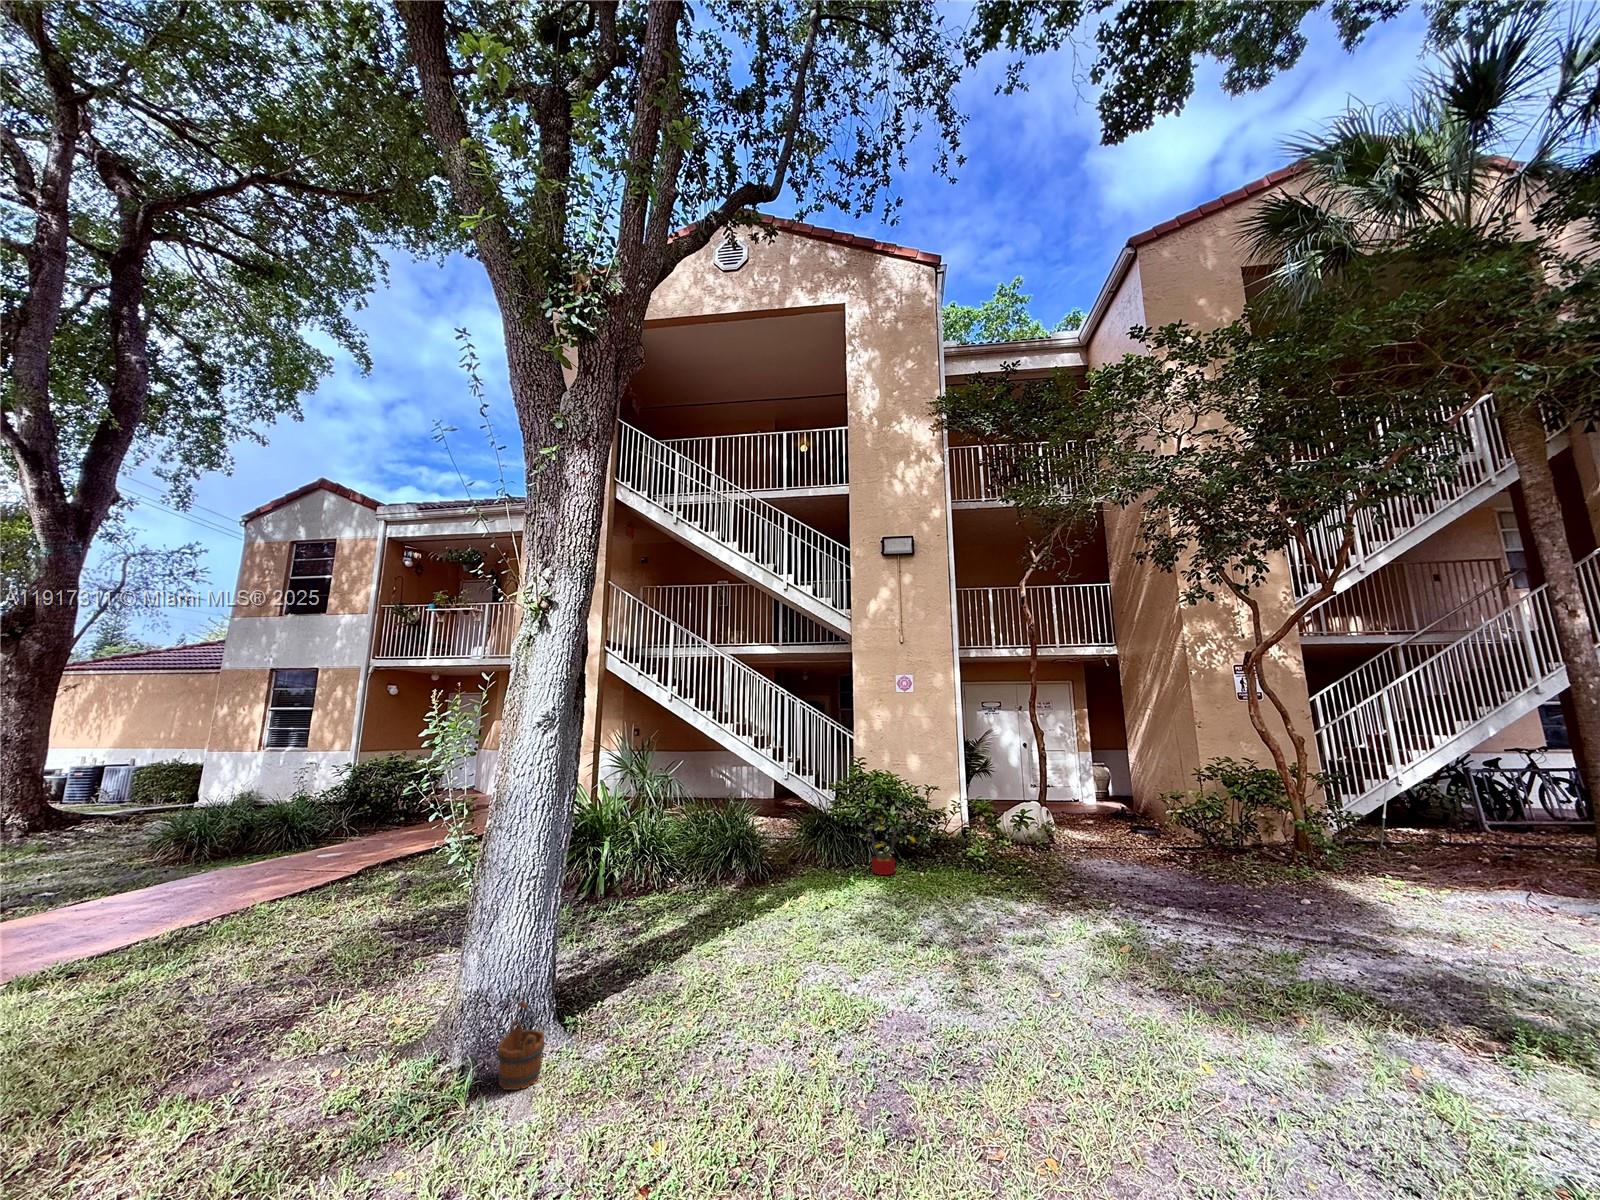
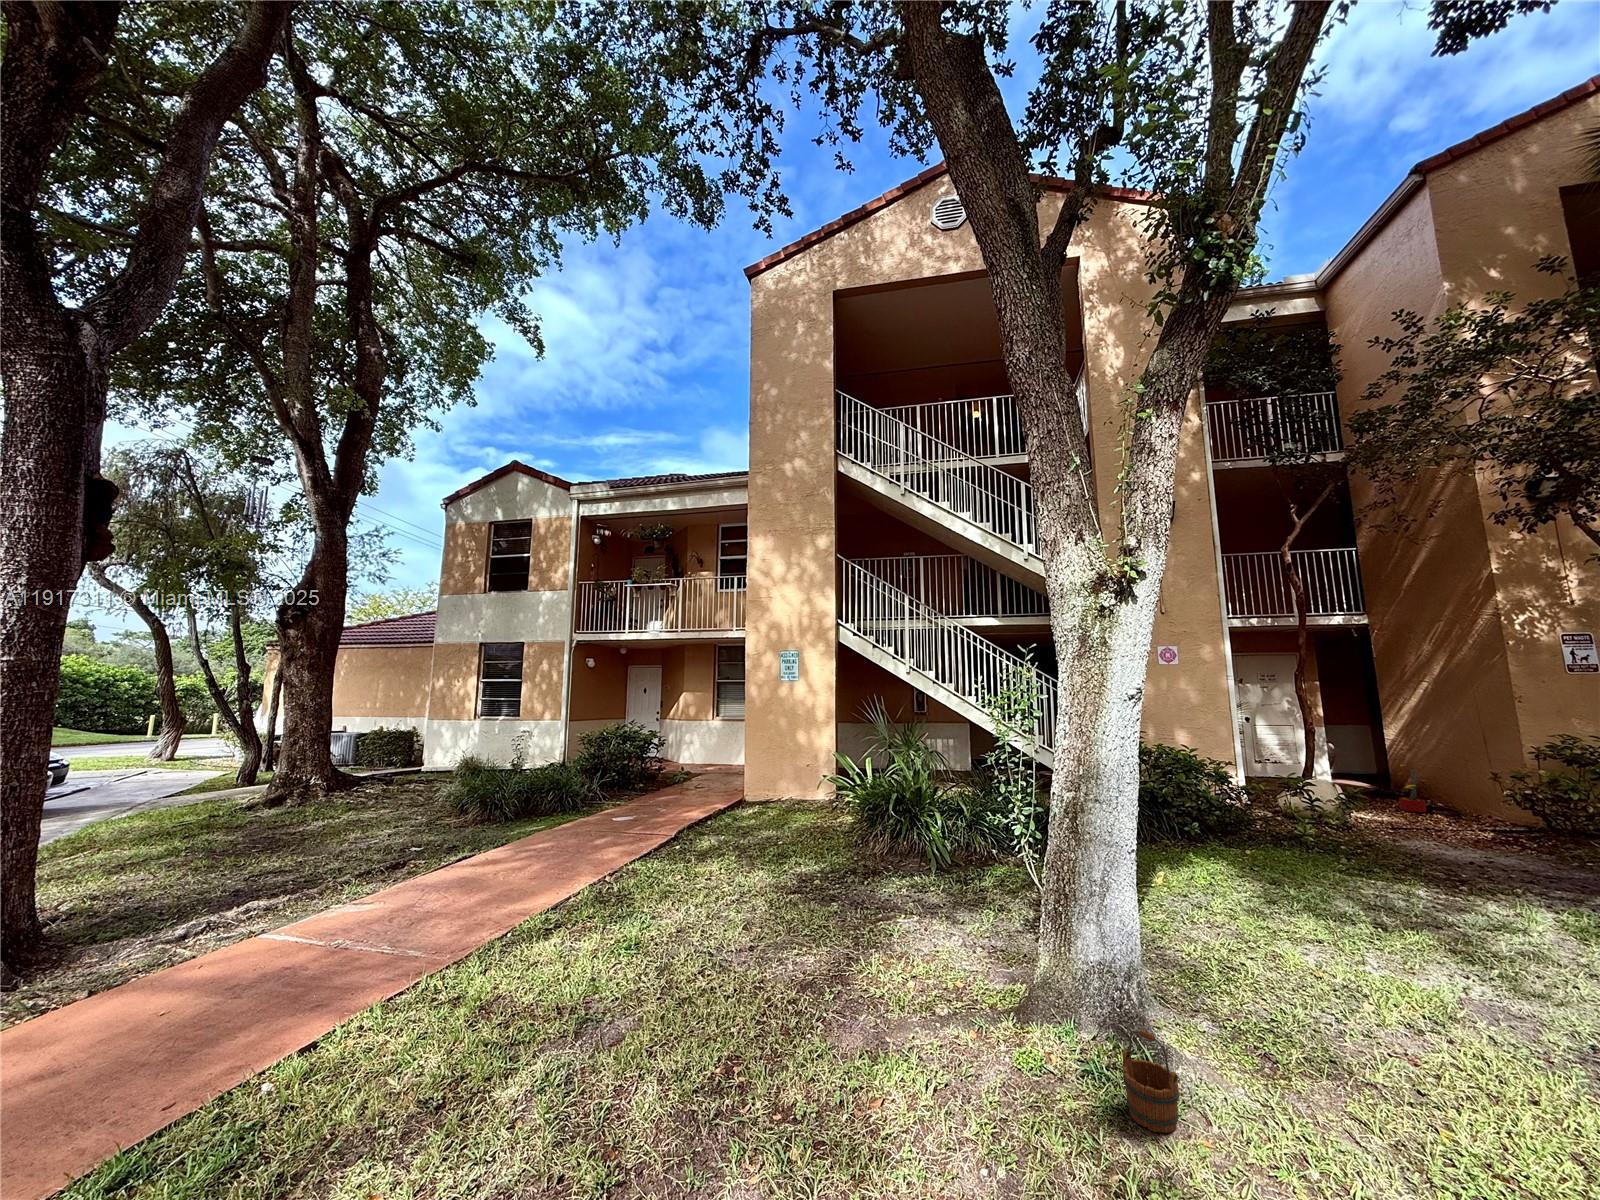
decorative plant: present [867,823,915,875] -> present [1399,765,1426,812]

